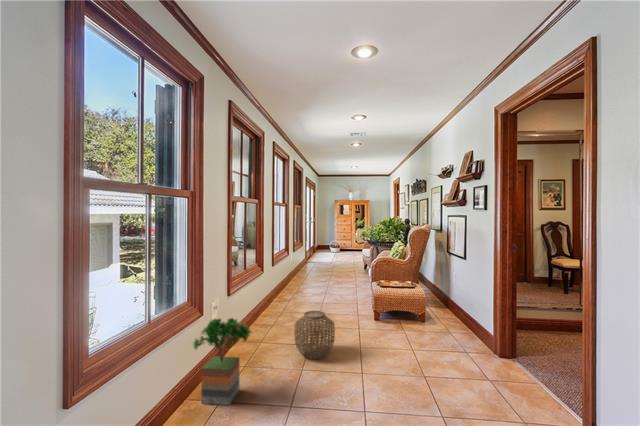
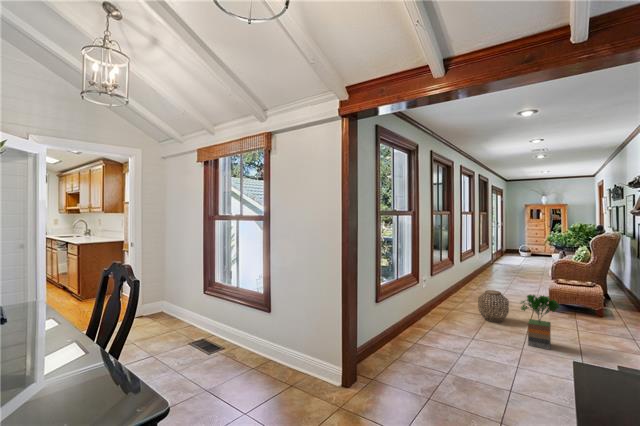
potted tree: present [193,318,251,405] -> present [521,295,560,349]

